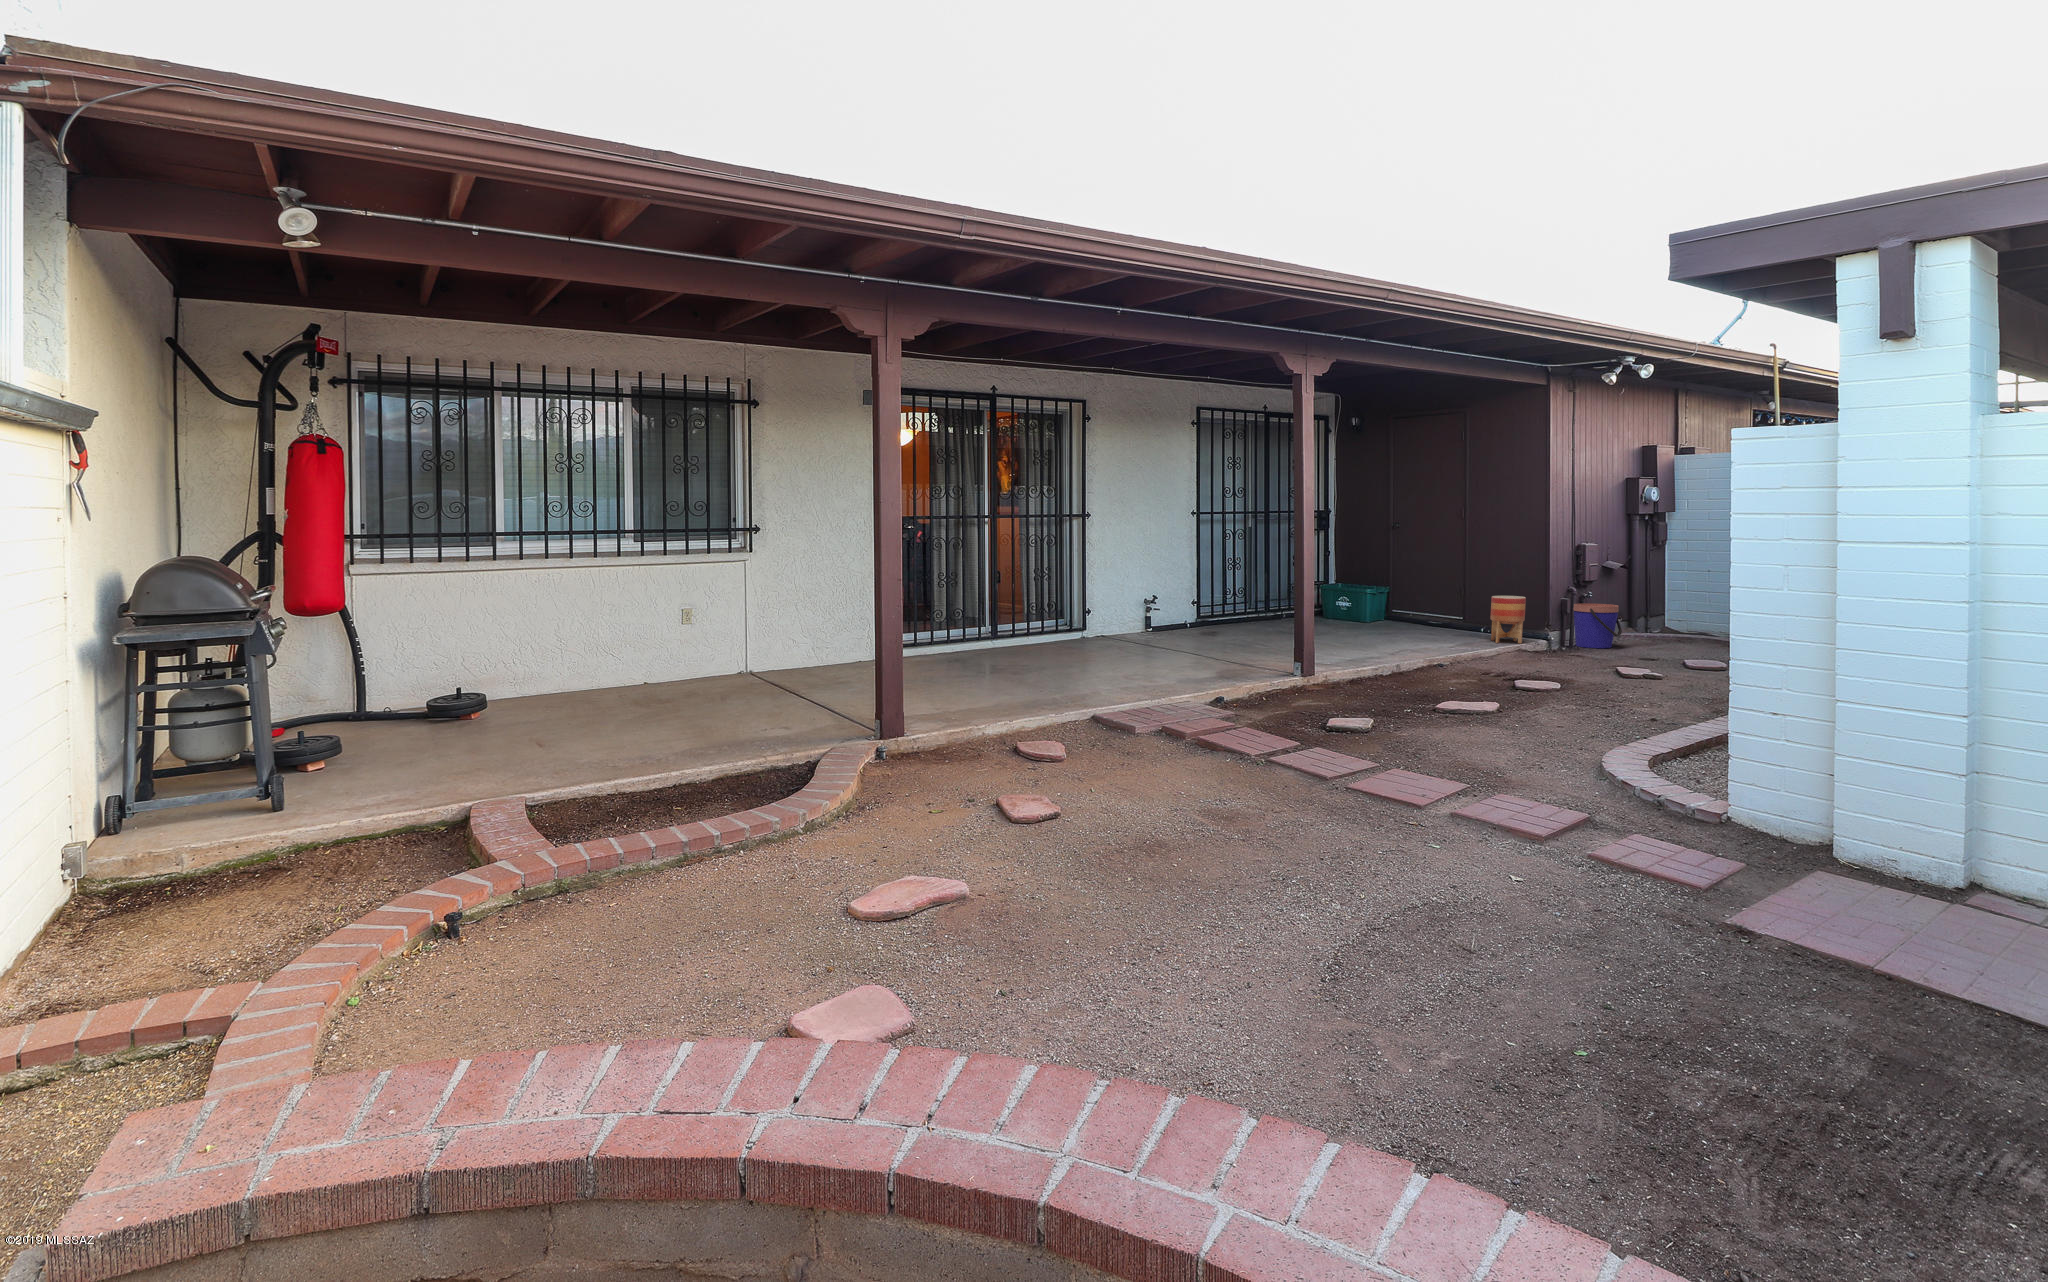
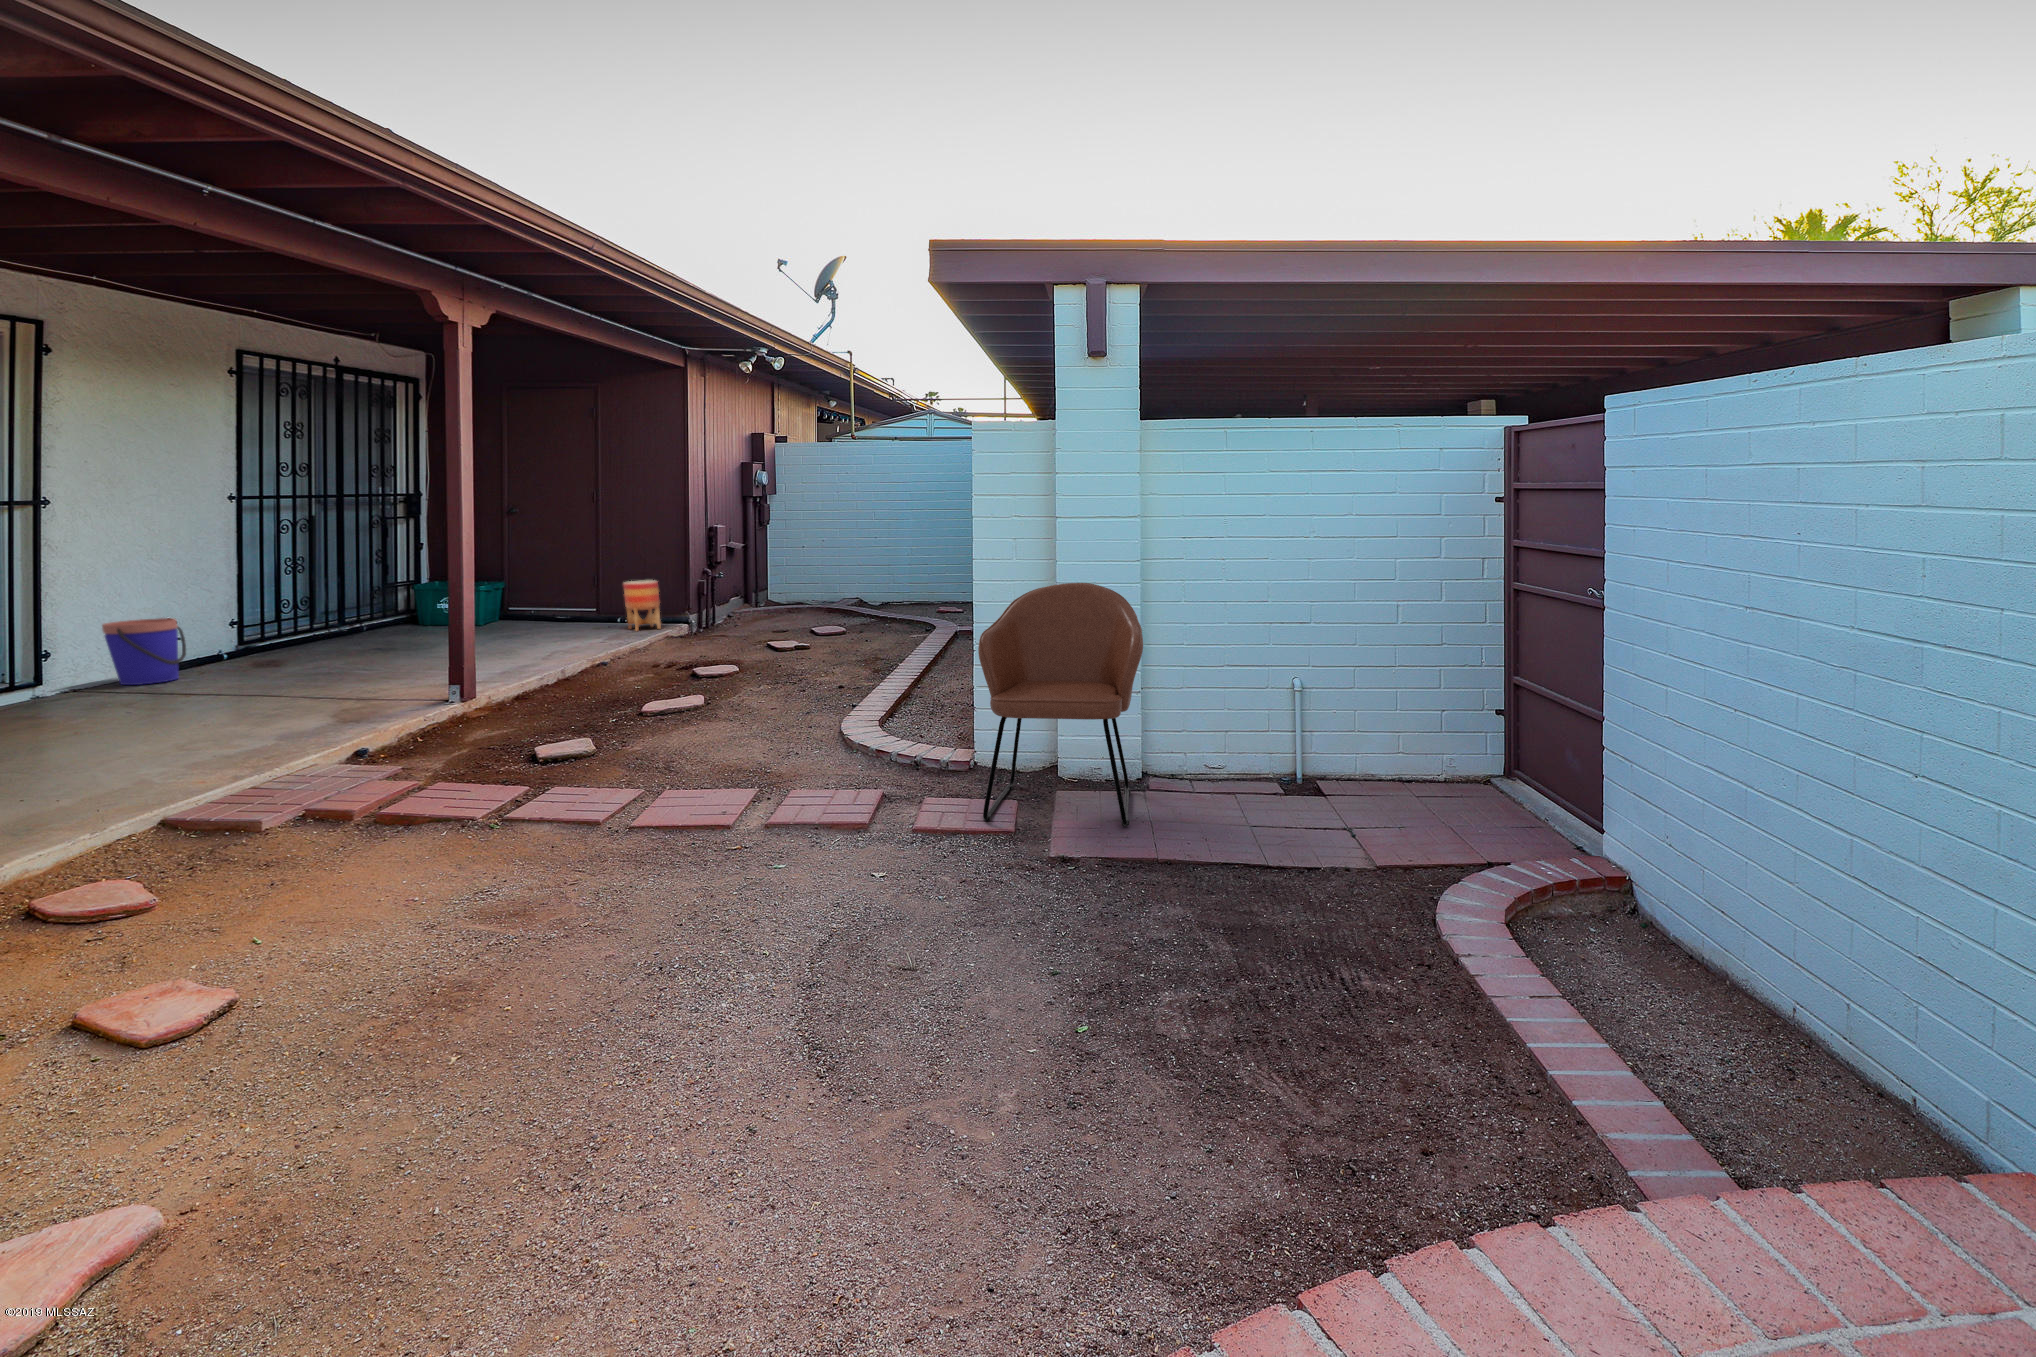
bucket: present [1573,604,1622,648] -> present [102,618,186,685]
chair: none [1674,629,1943,917] -> present [978,583,1143,826]

